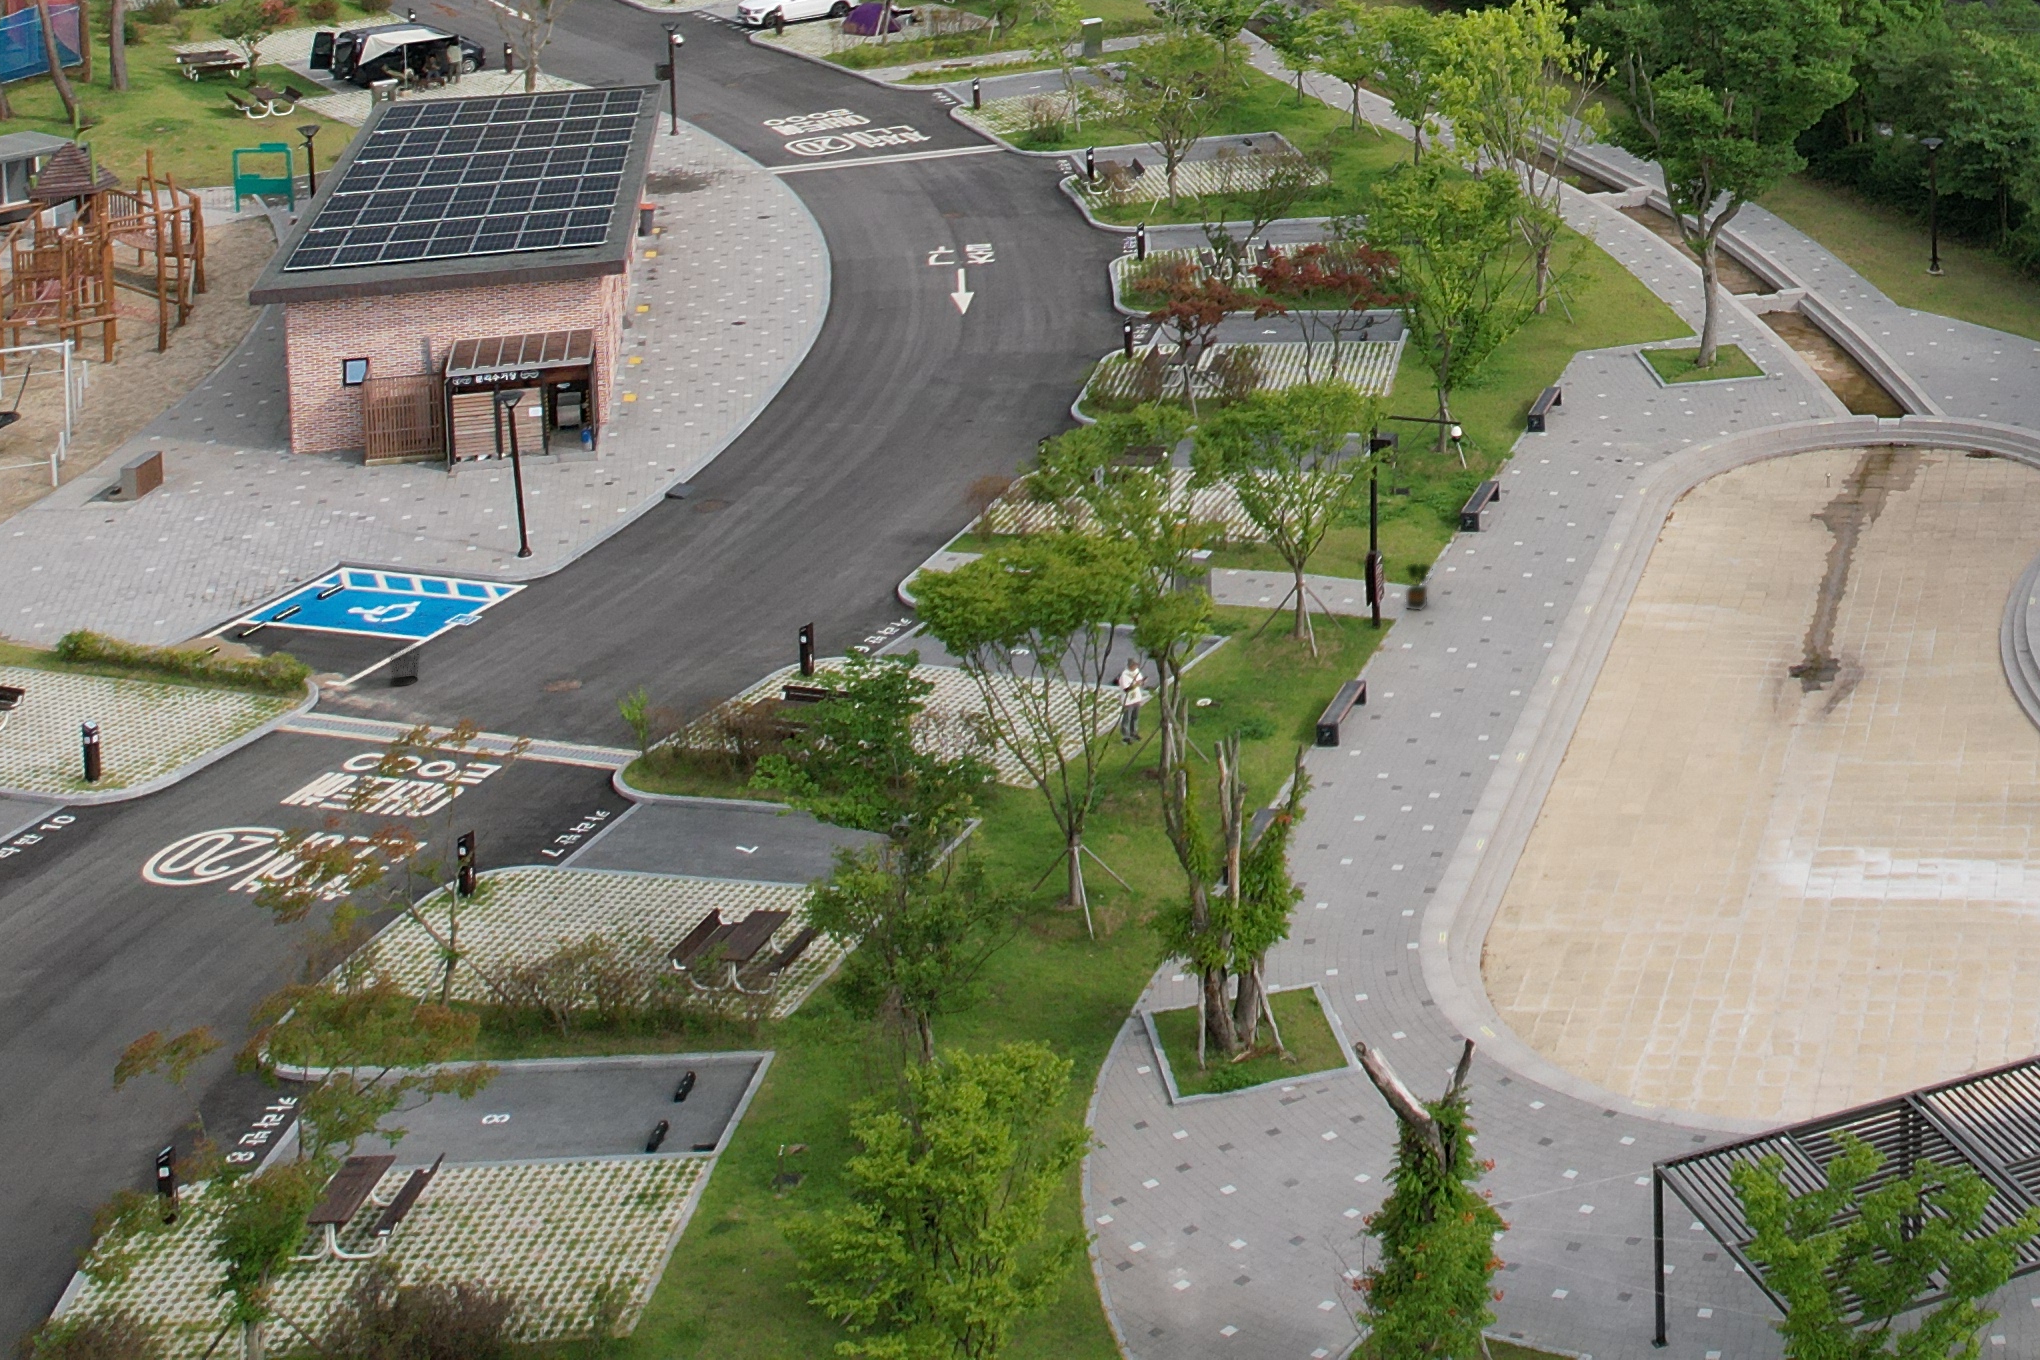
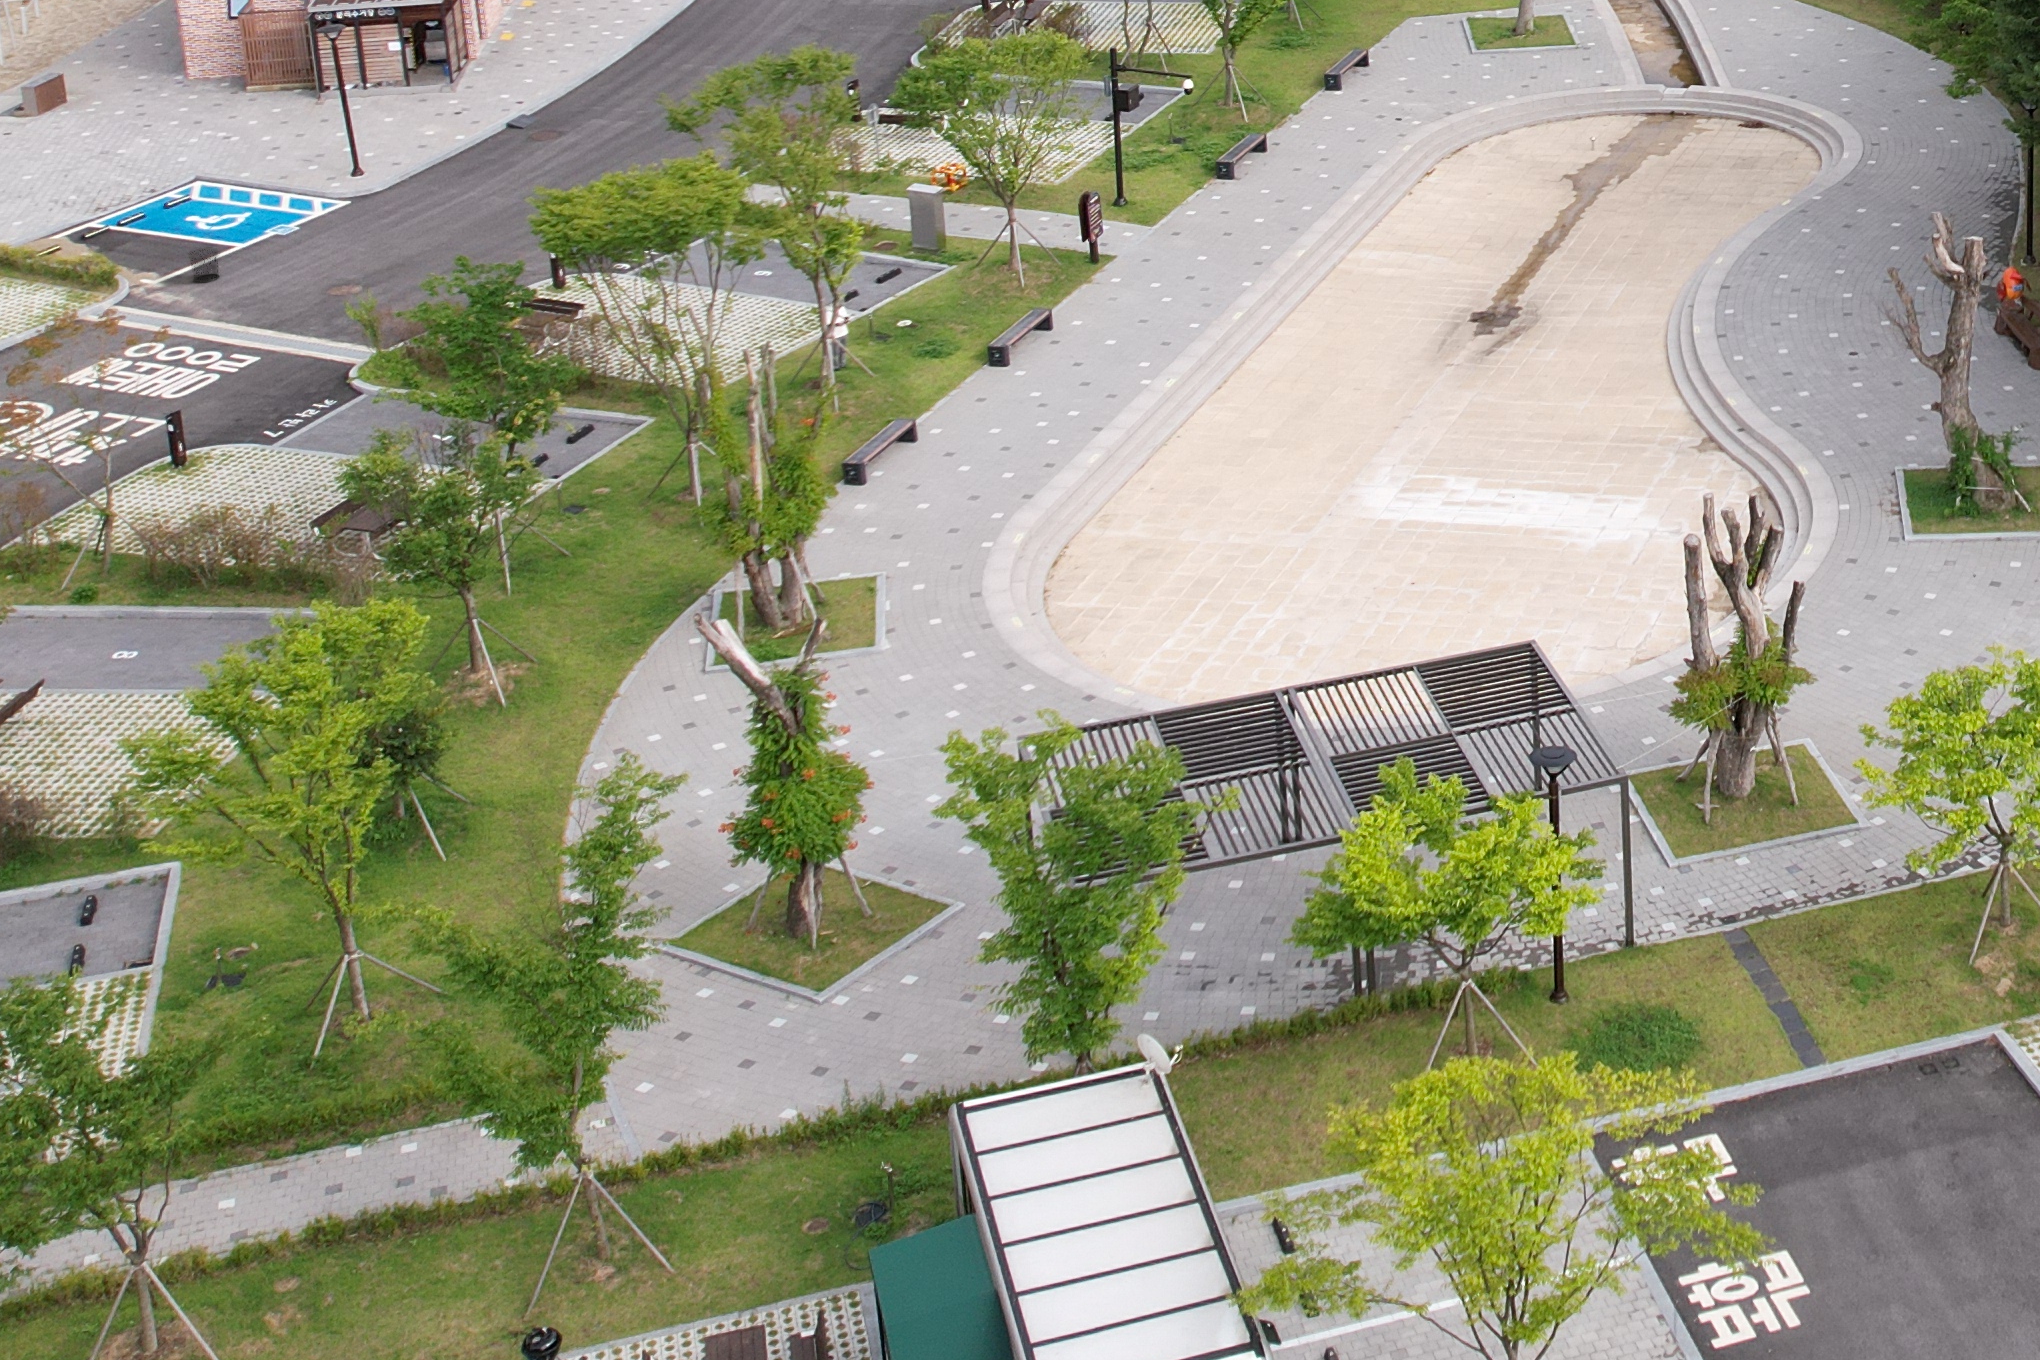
potted tree: present [1406,564,1433,610] -> none [1145,207,1172,250]

